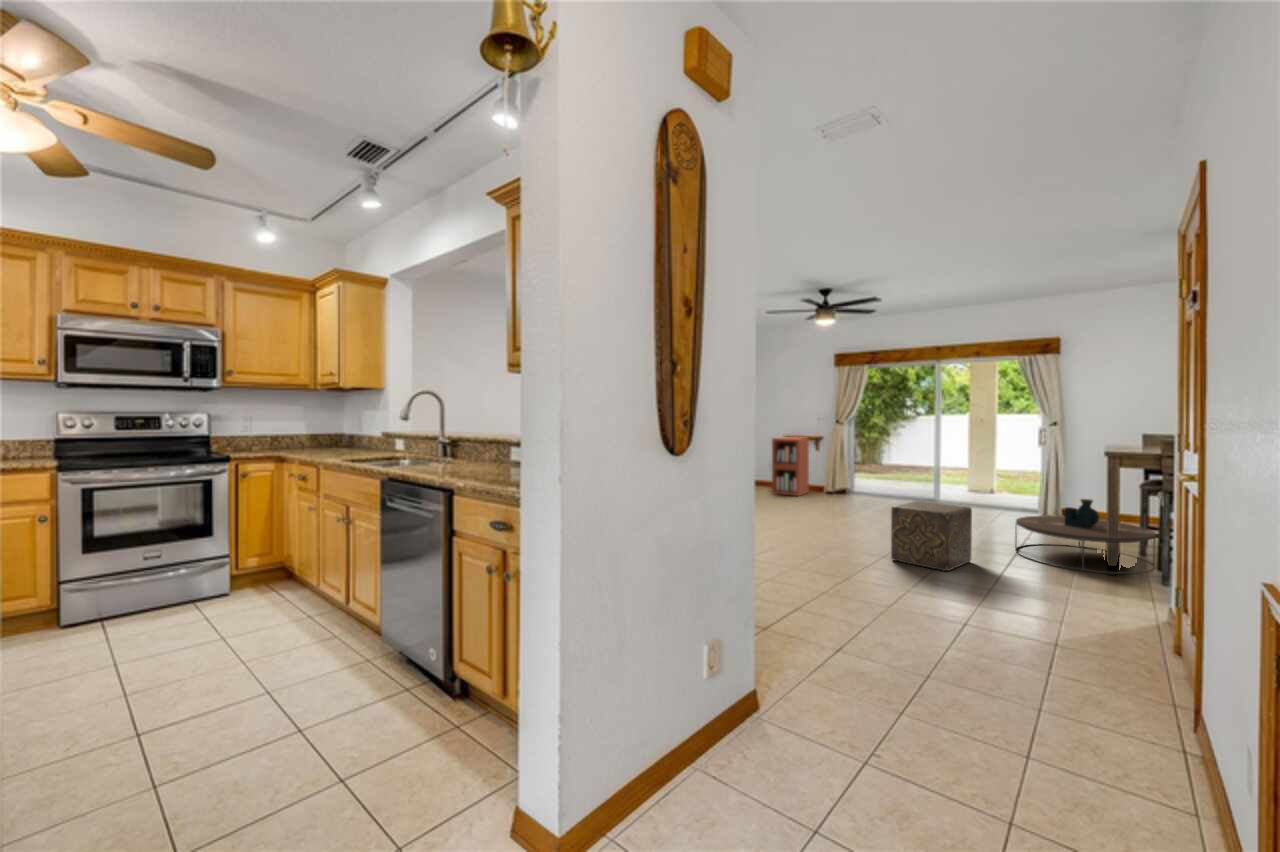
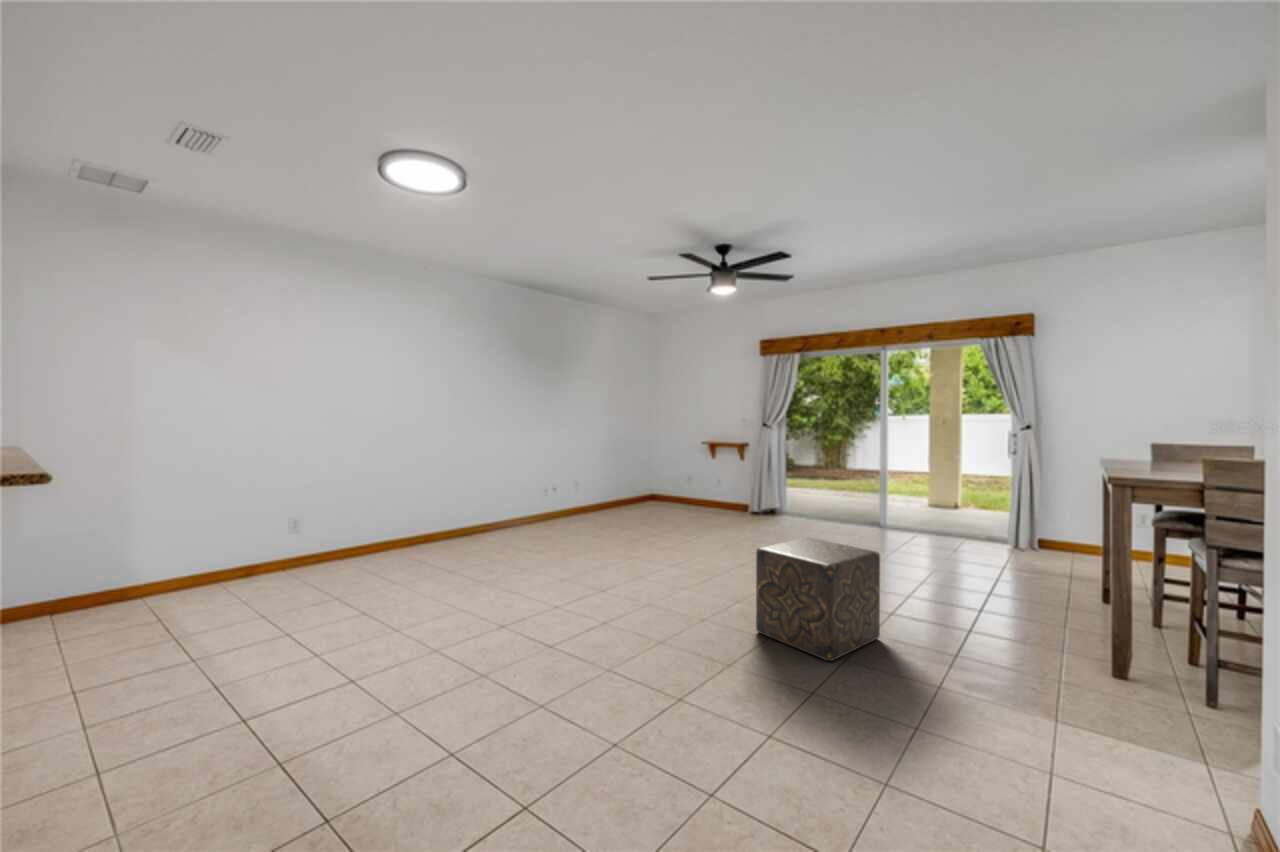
bookshelf: present [772,437,809,496] -> none [686,443,732,515]
coffee table: present [1015,499,1156,574] -> none [957,540,1180,675]

